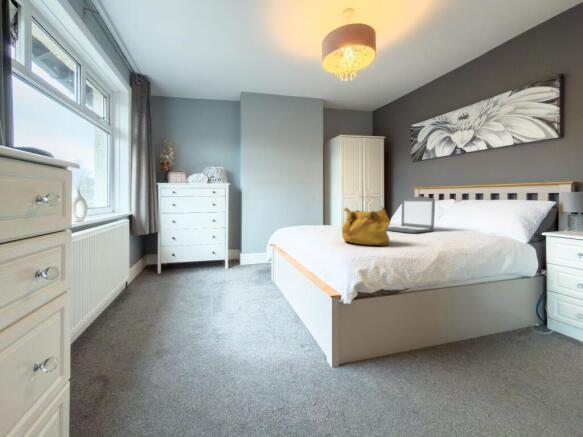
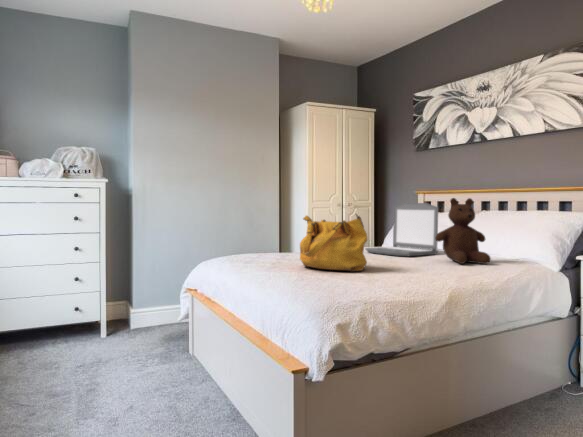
teddy bear: none [436,193,478,239] -> present [435,198,491,264]

